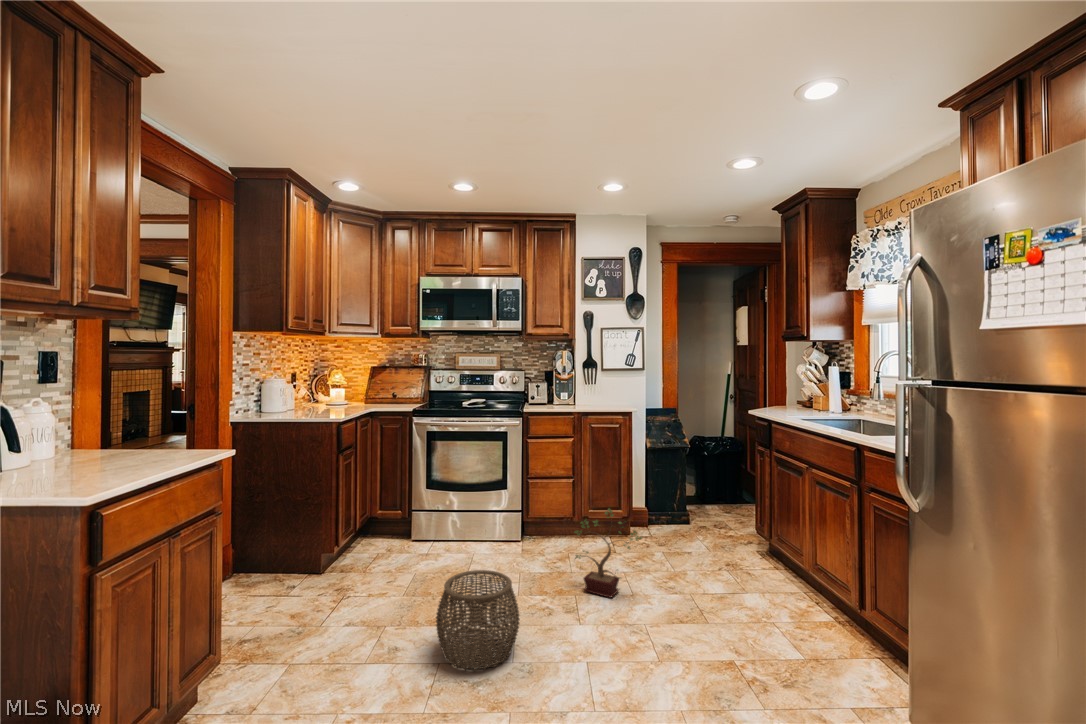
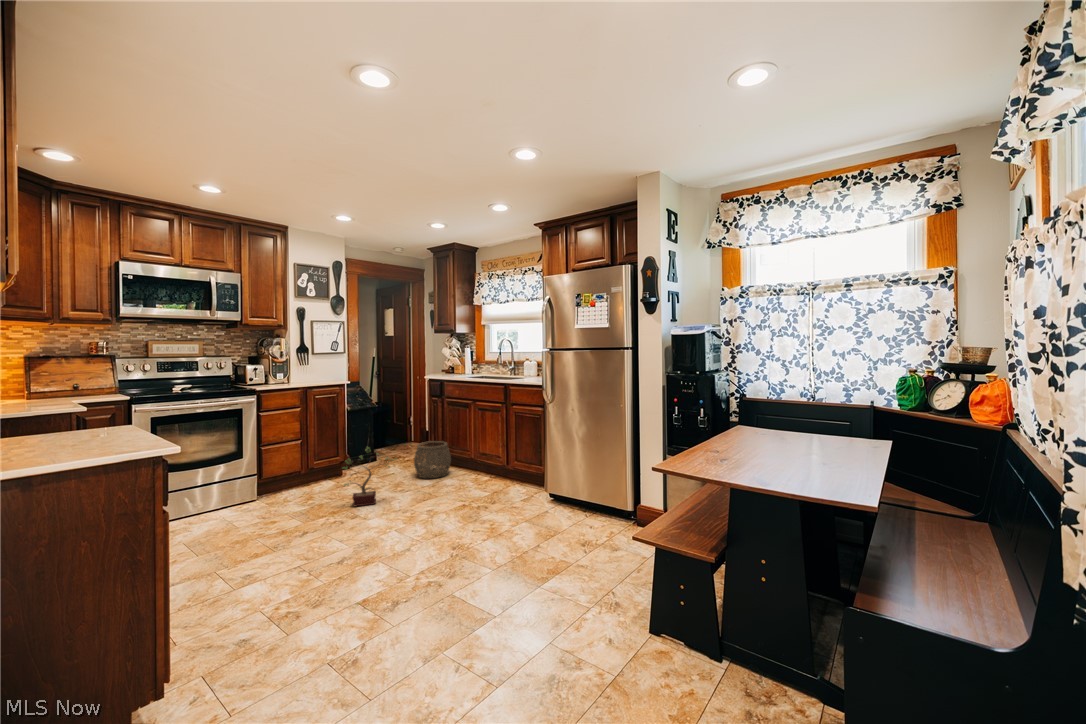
woven basket: present [436,570,520,670] -> present [414,441,451,478]

